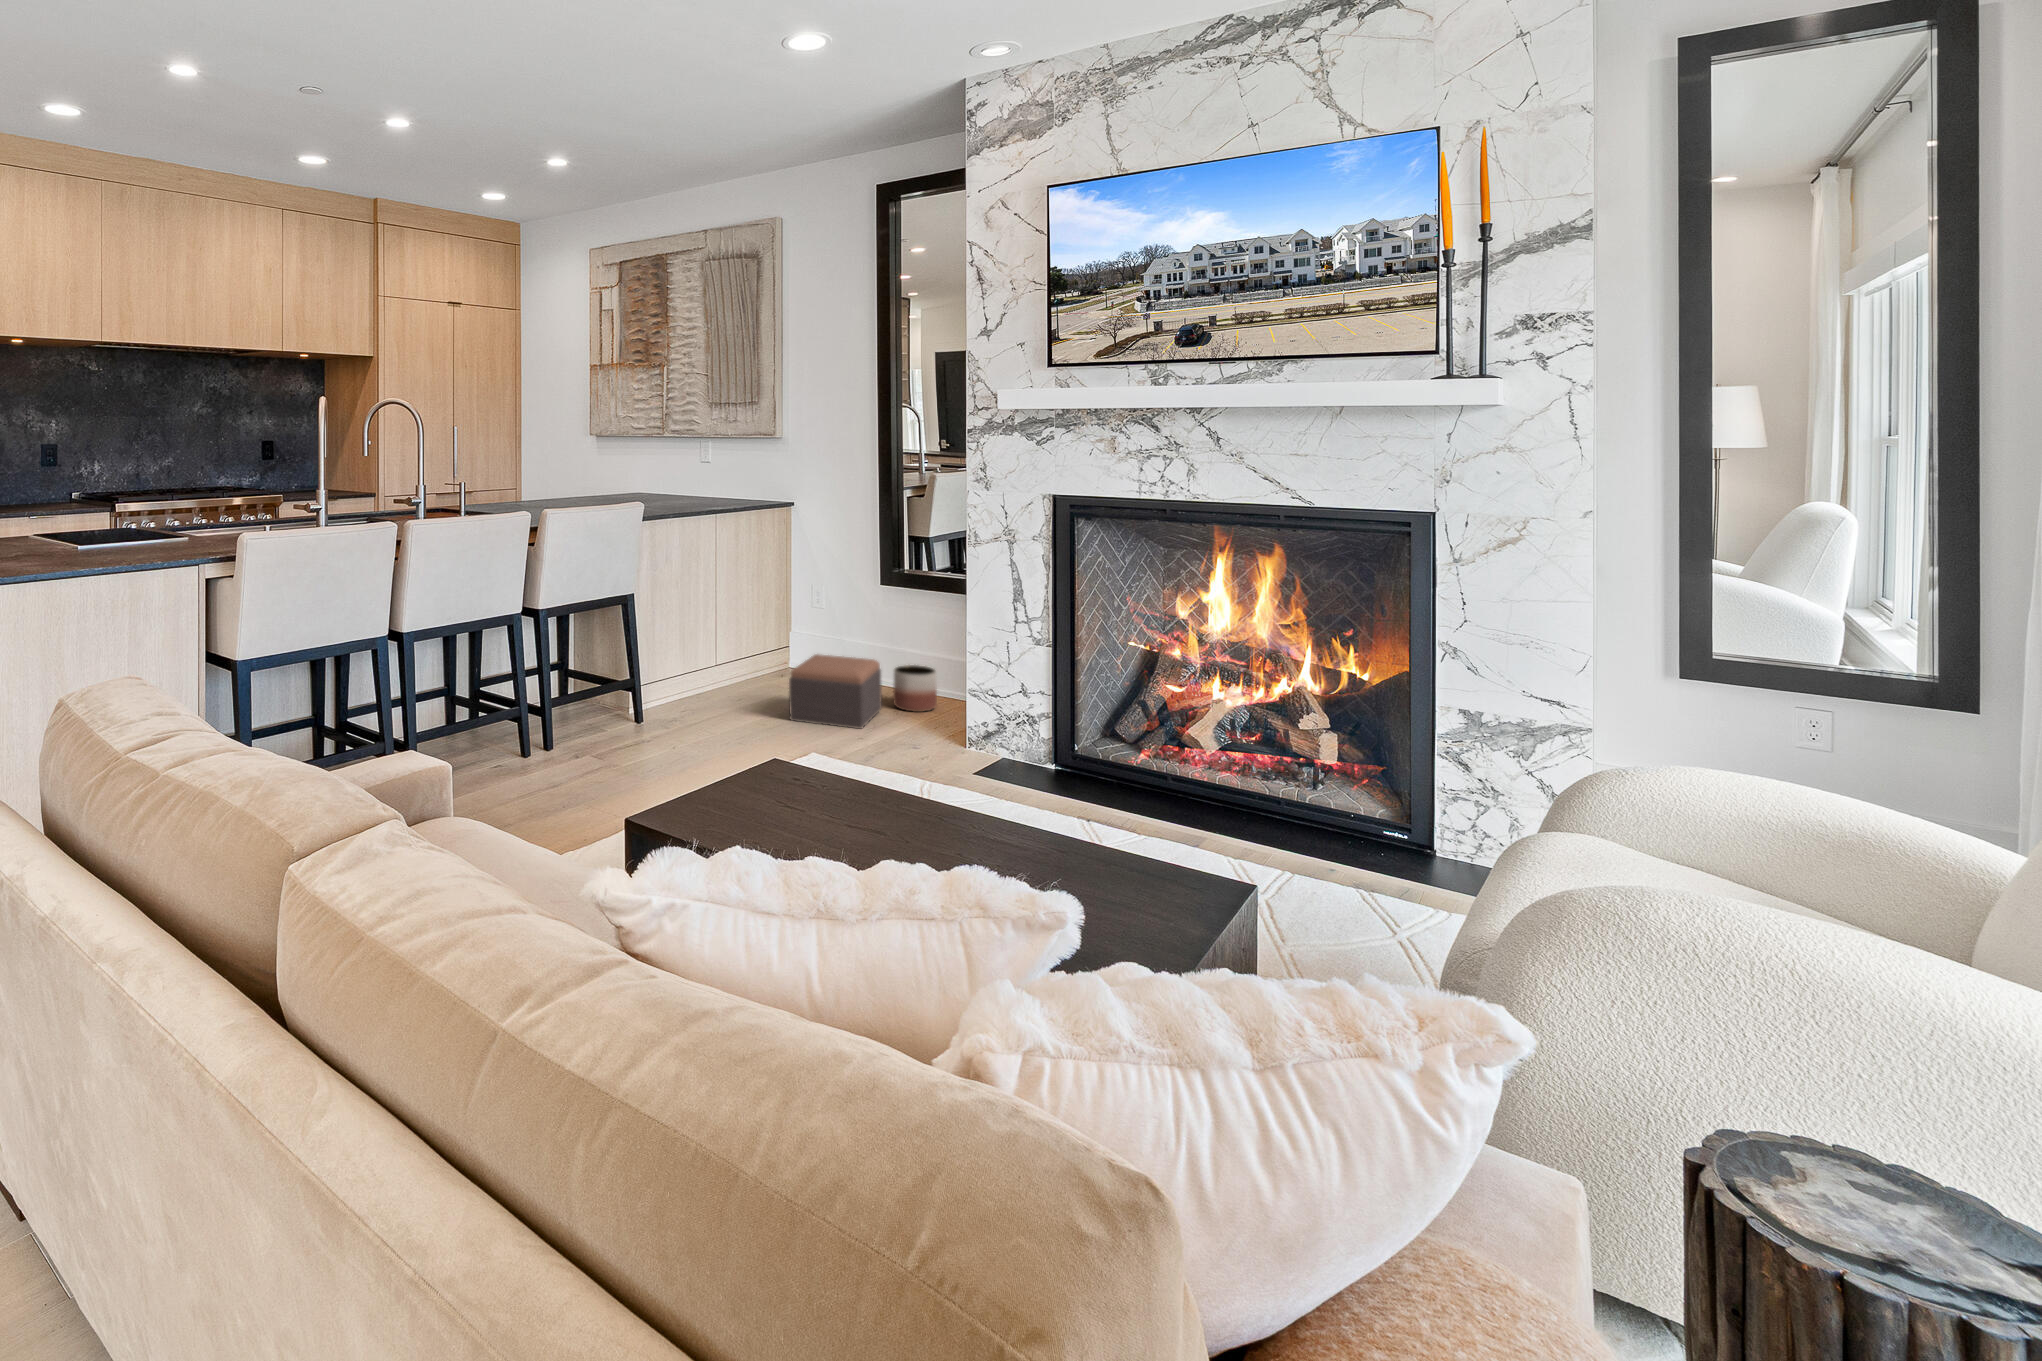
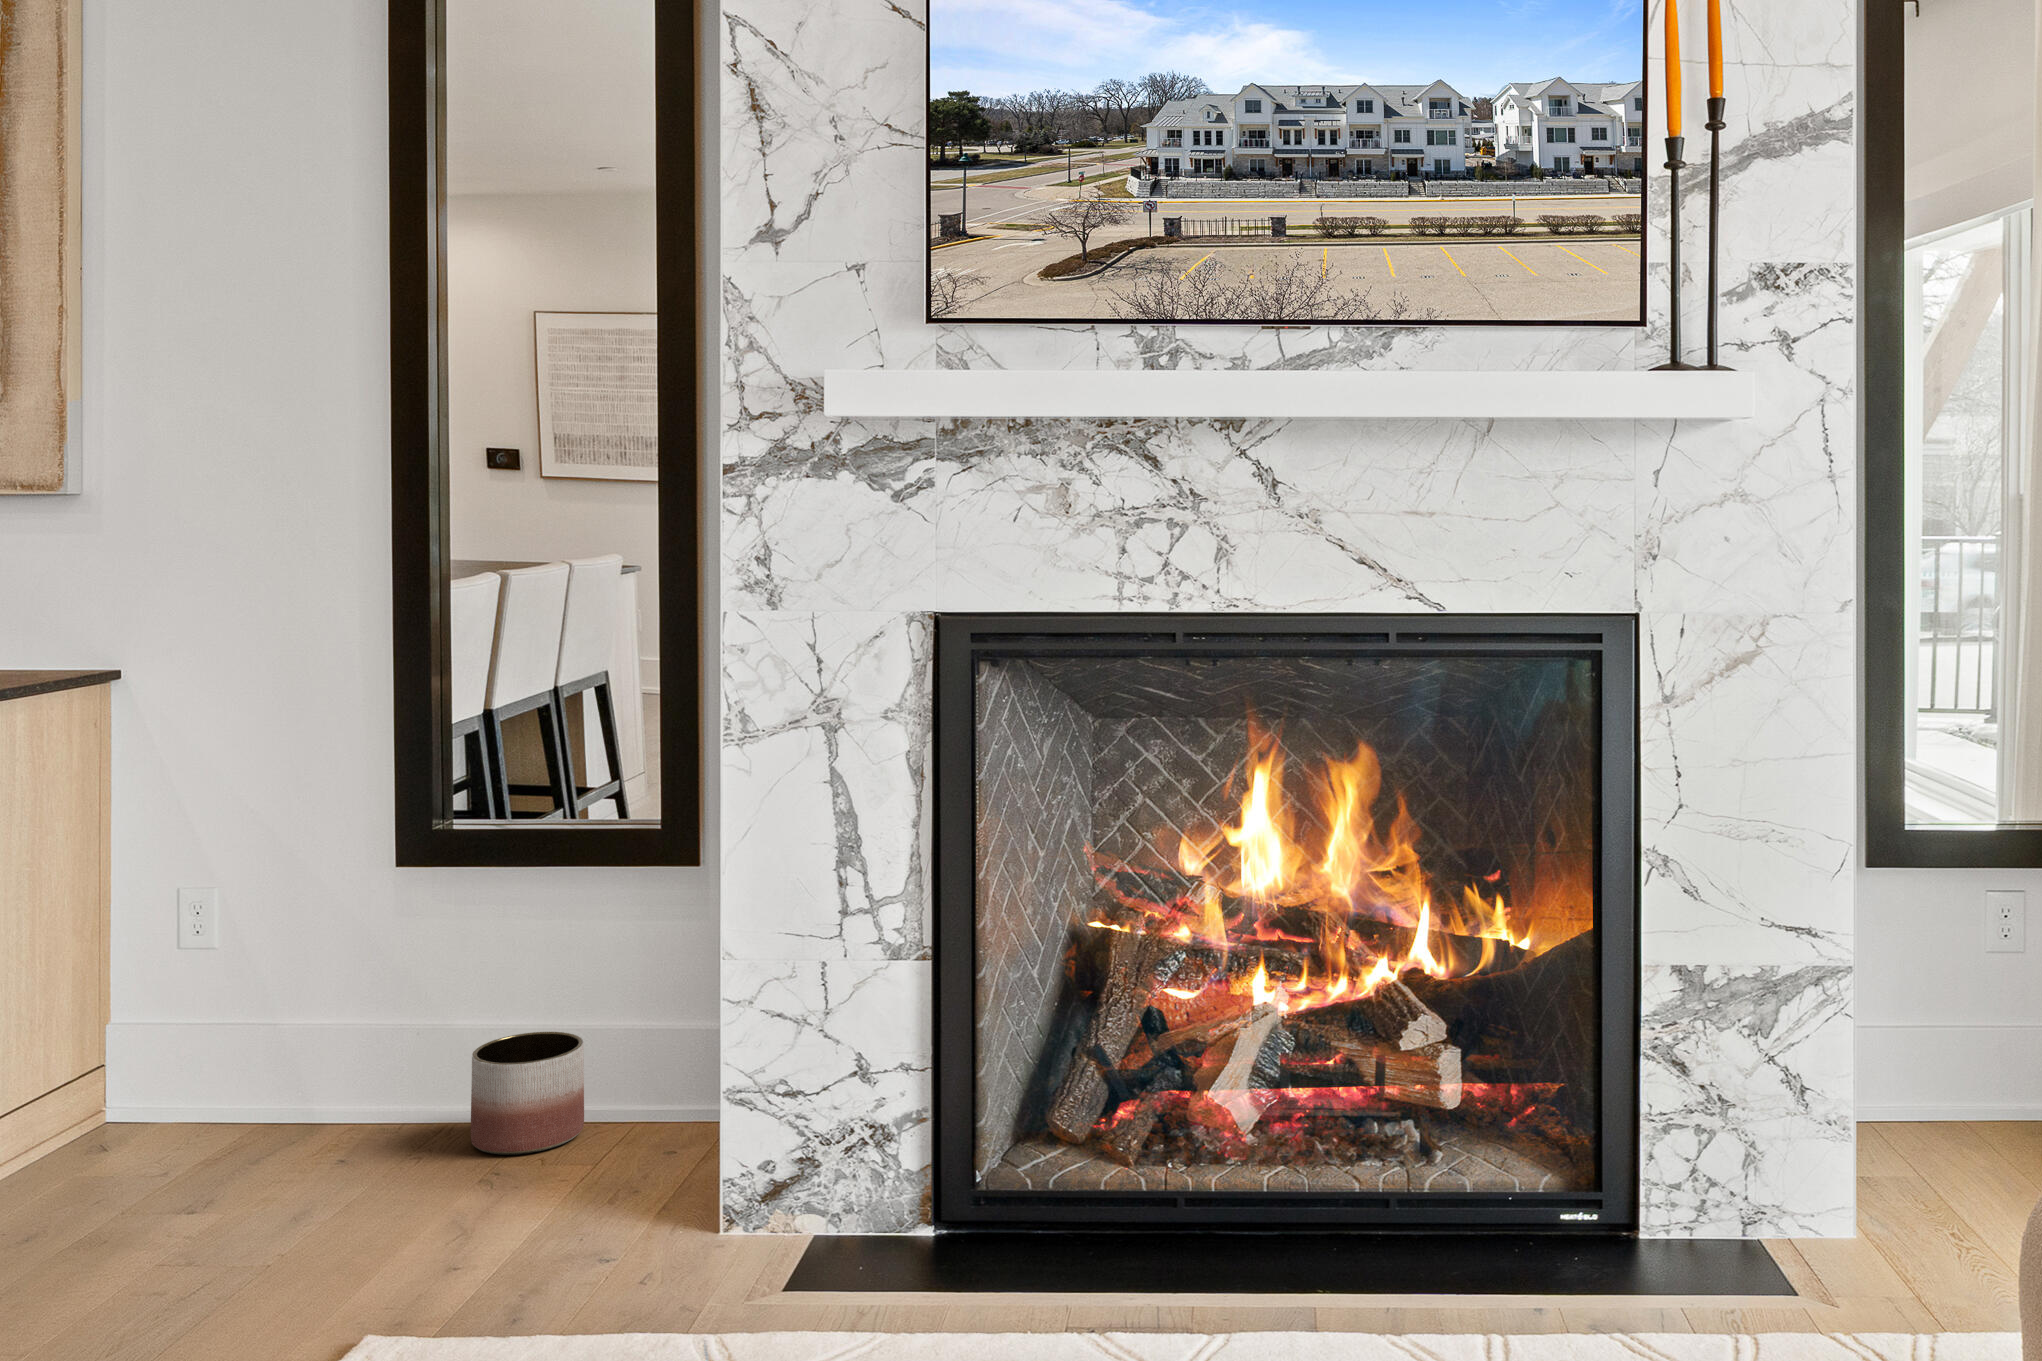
footstool: present [789,654,882,729] -> none [181,1044,447,1271]

